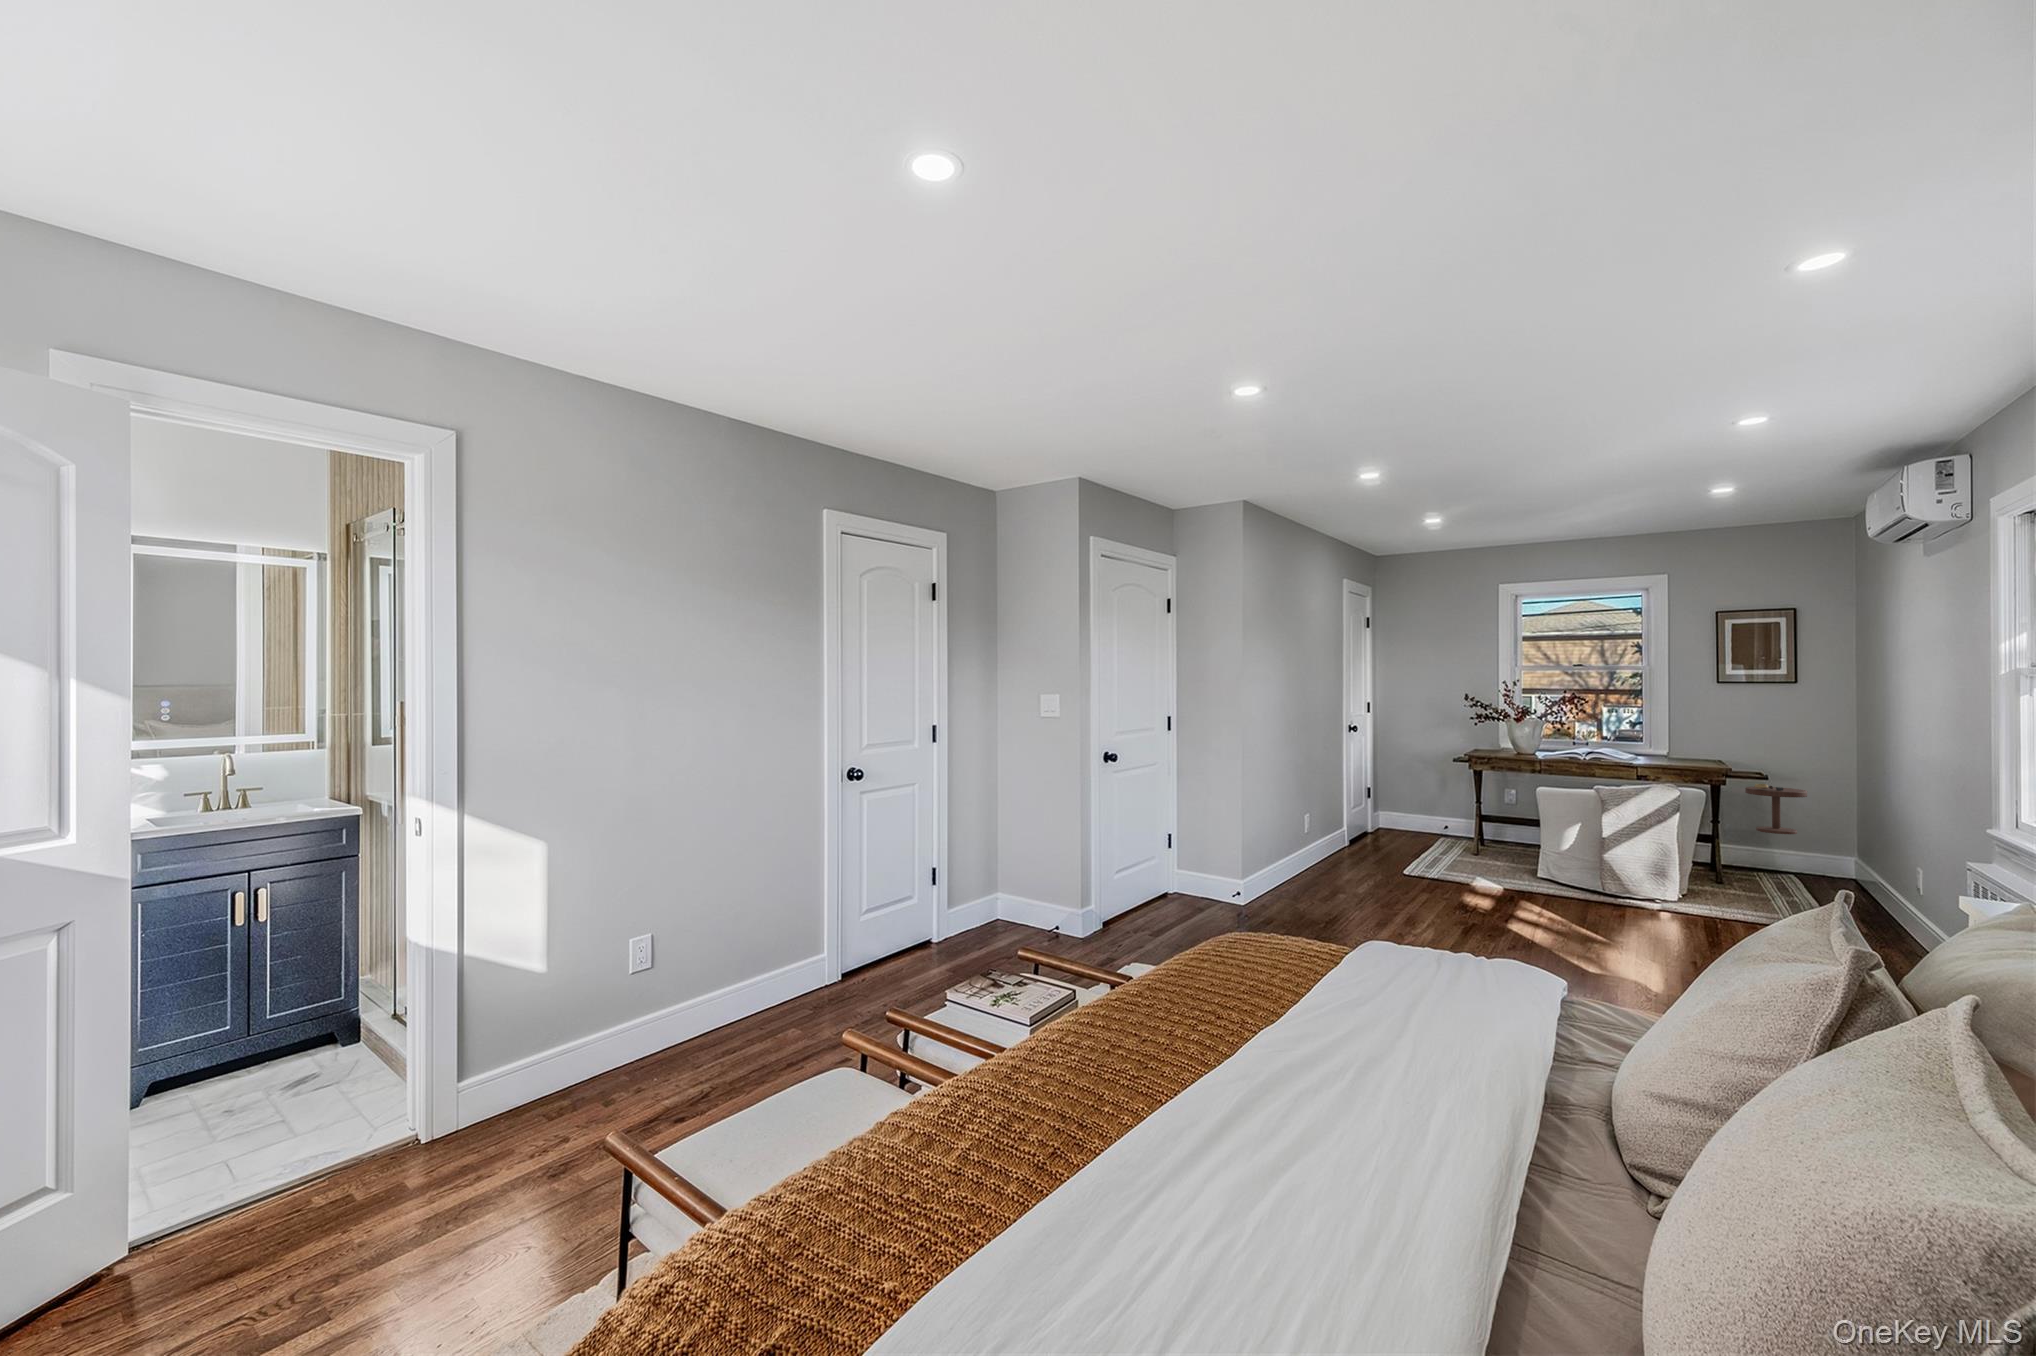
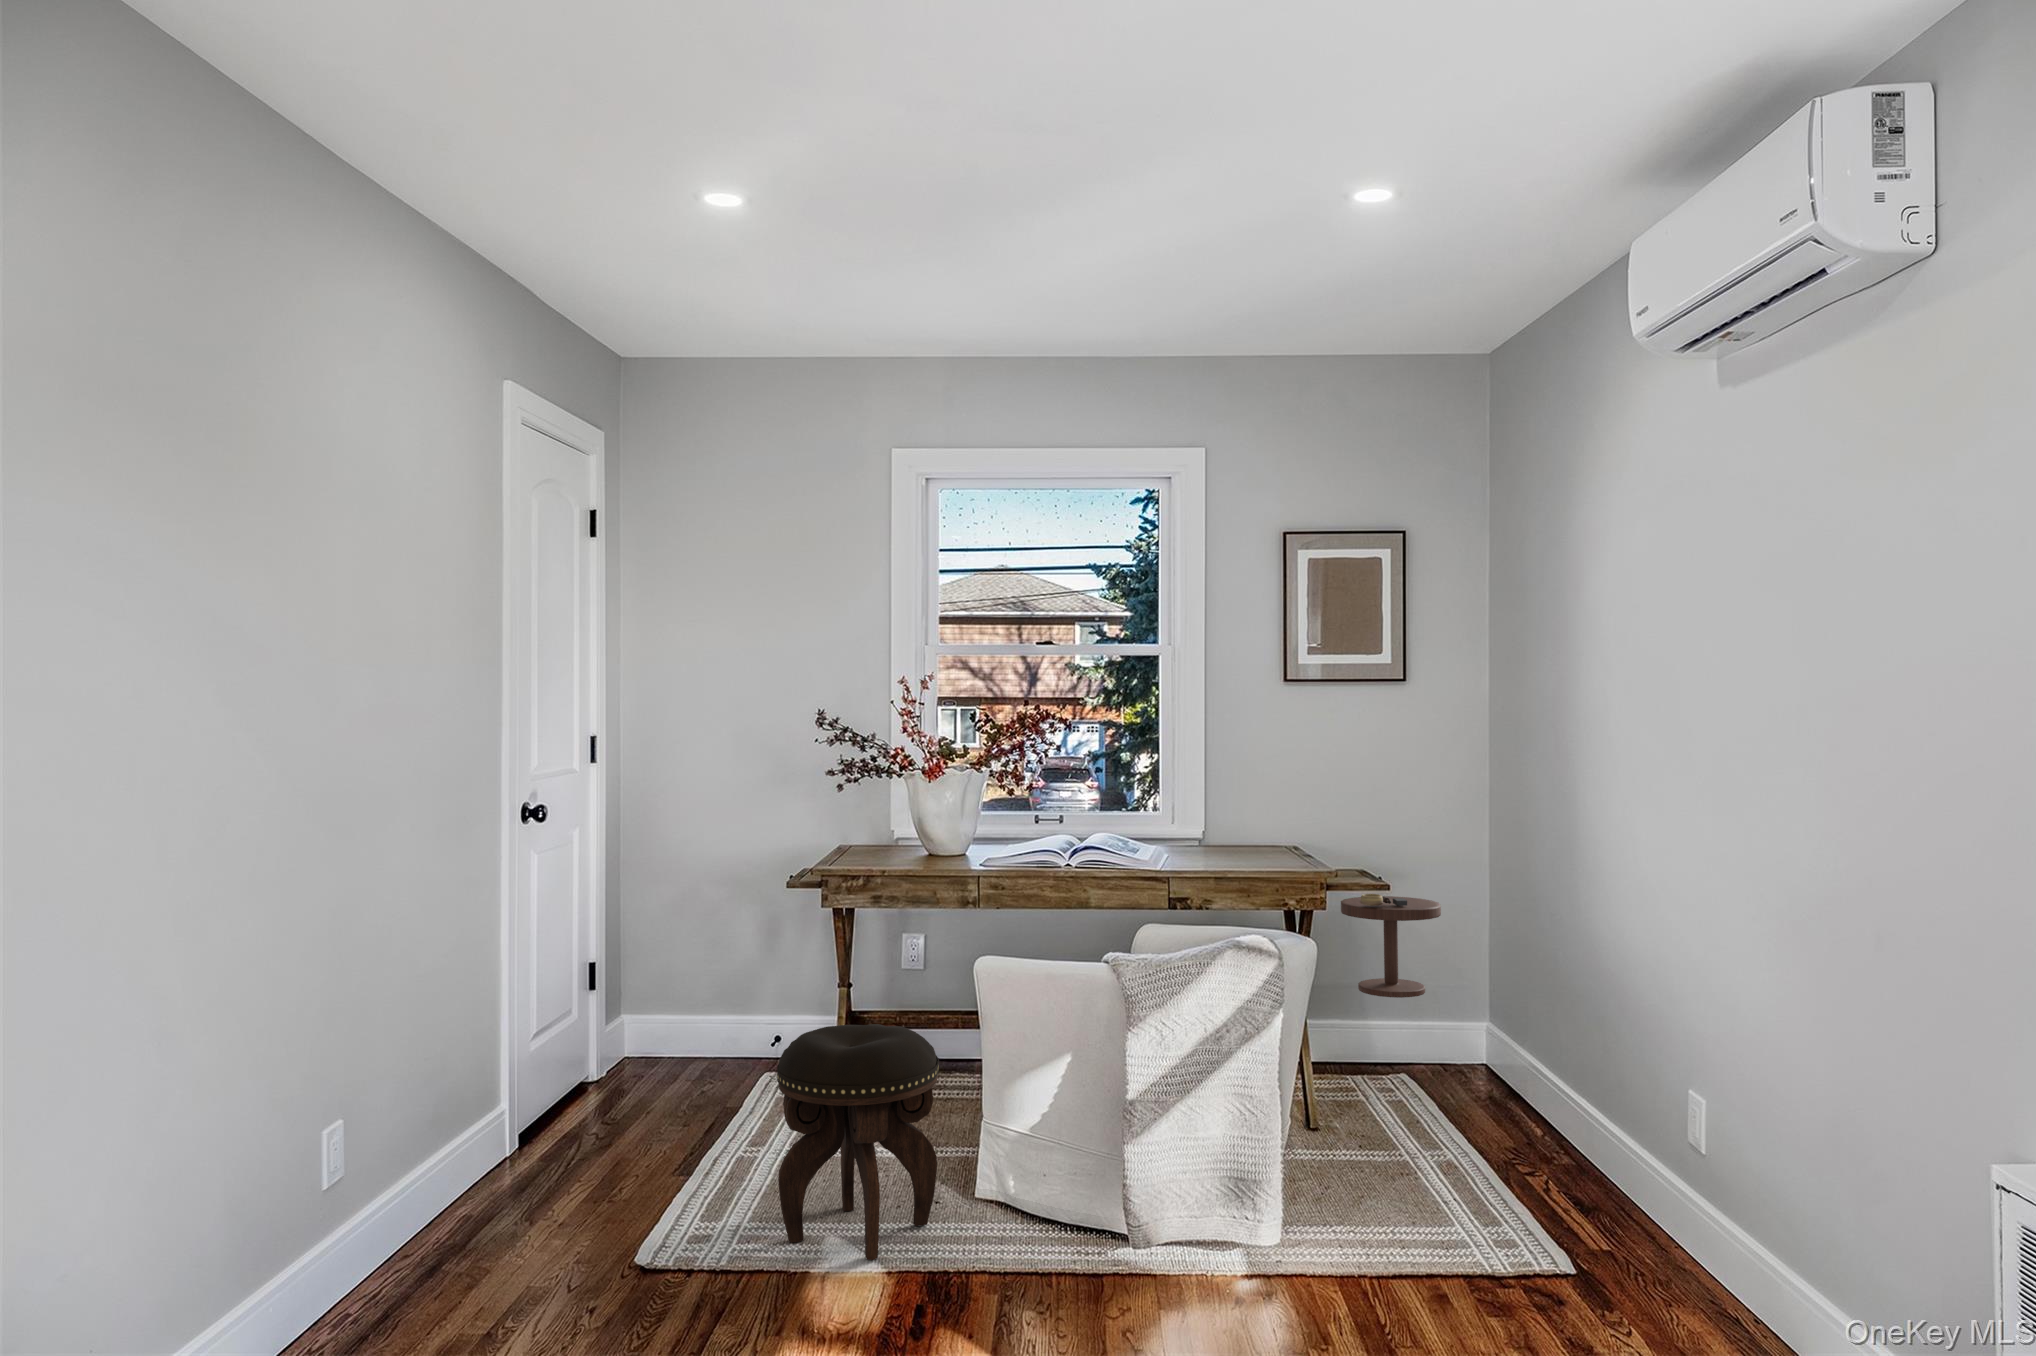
footstool: none [1457,807,1521,882] -> present [777,1024,939,1260]

